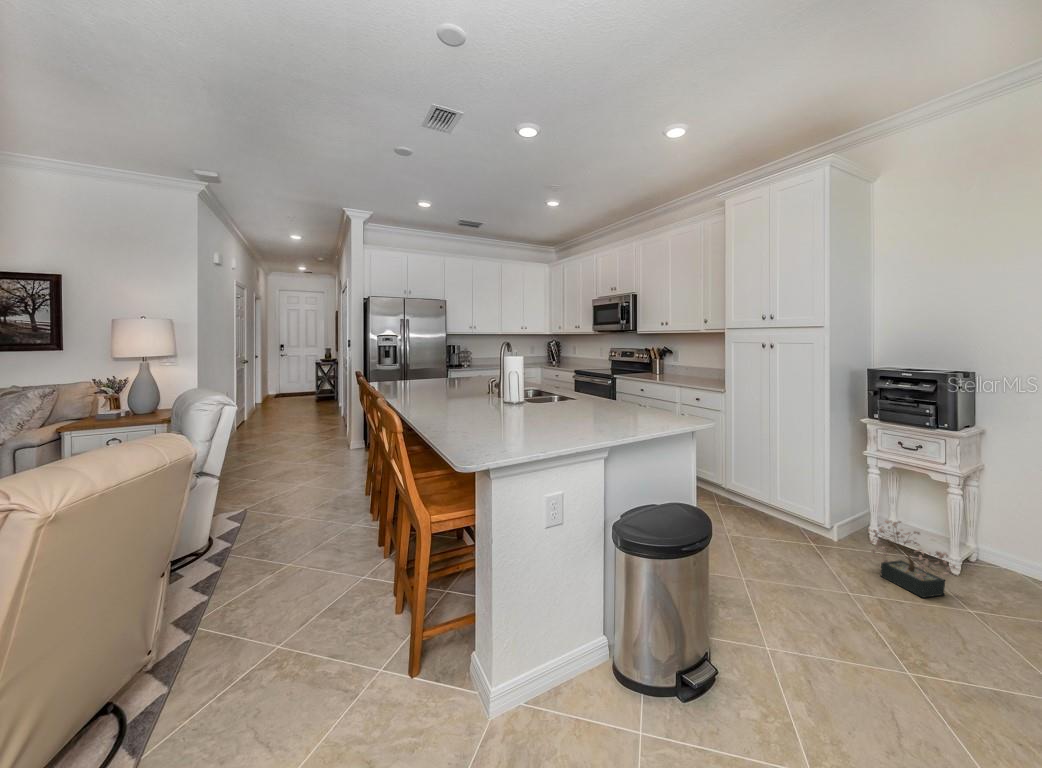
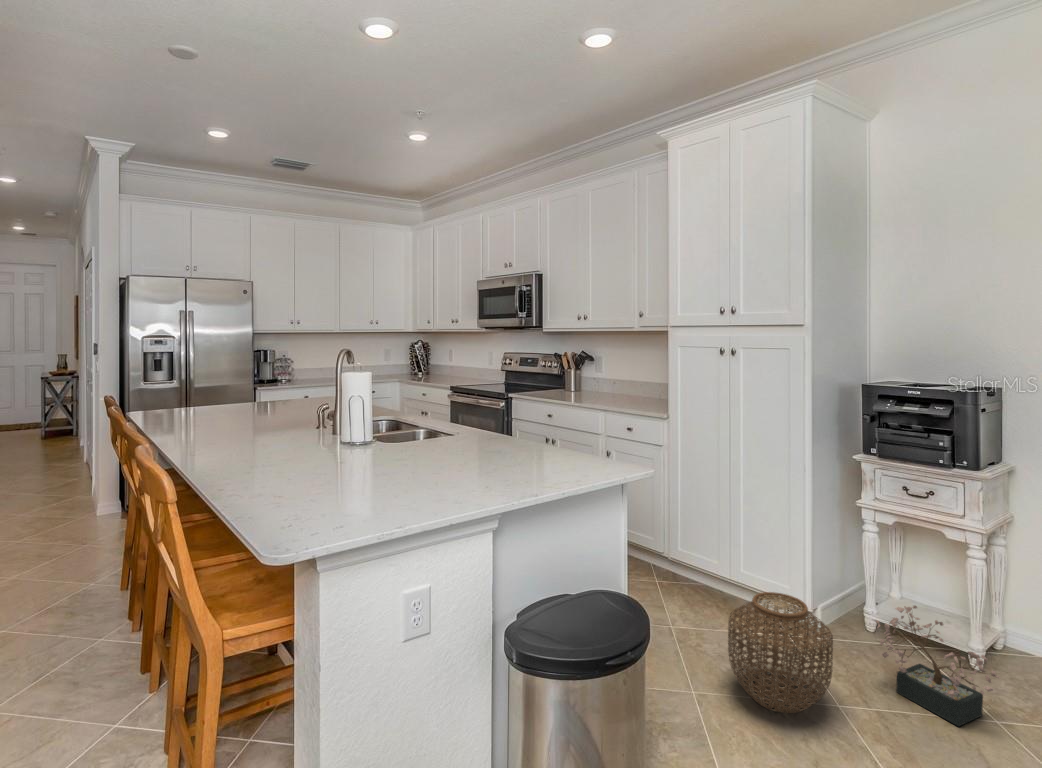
woven basket: none [757,502,831,577] -> present [728,592,833,713]

